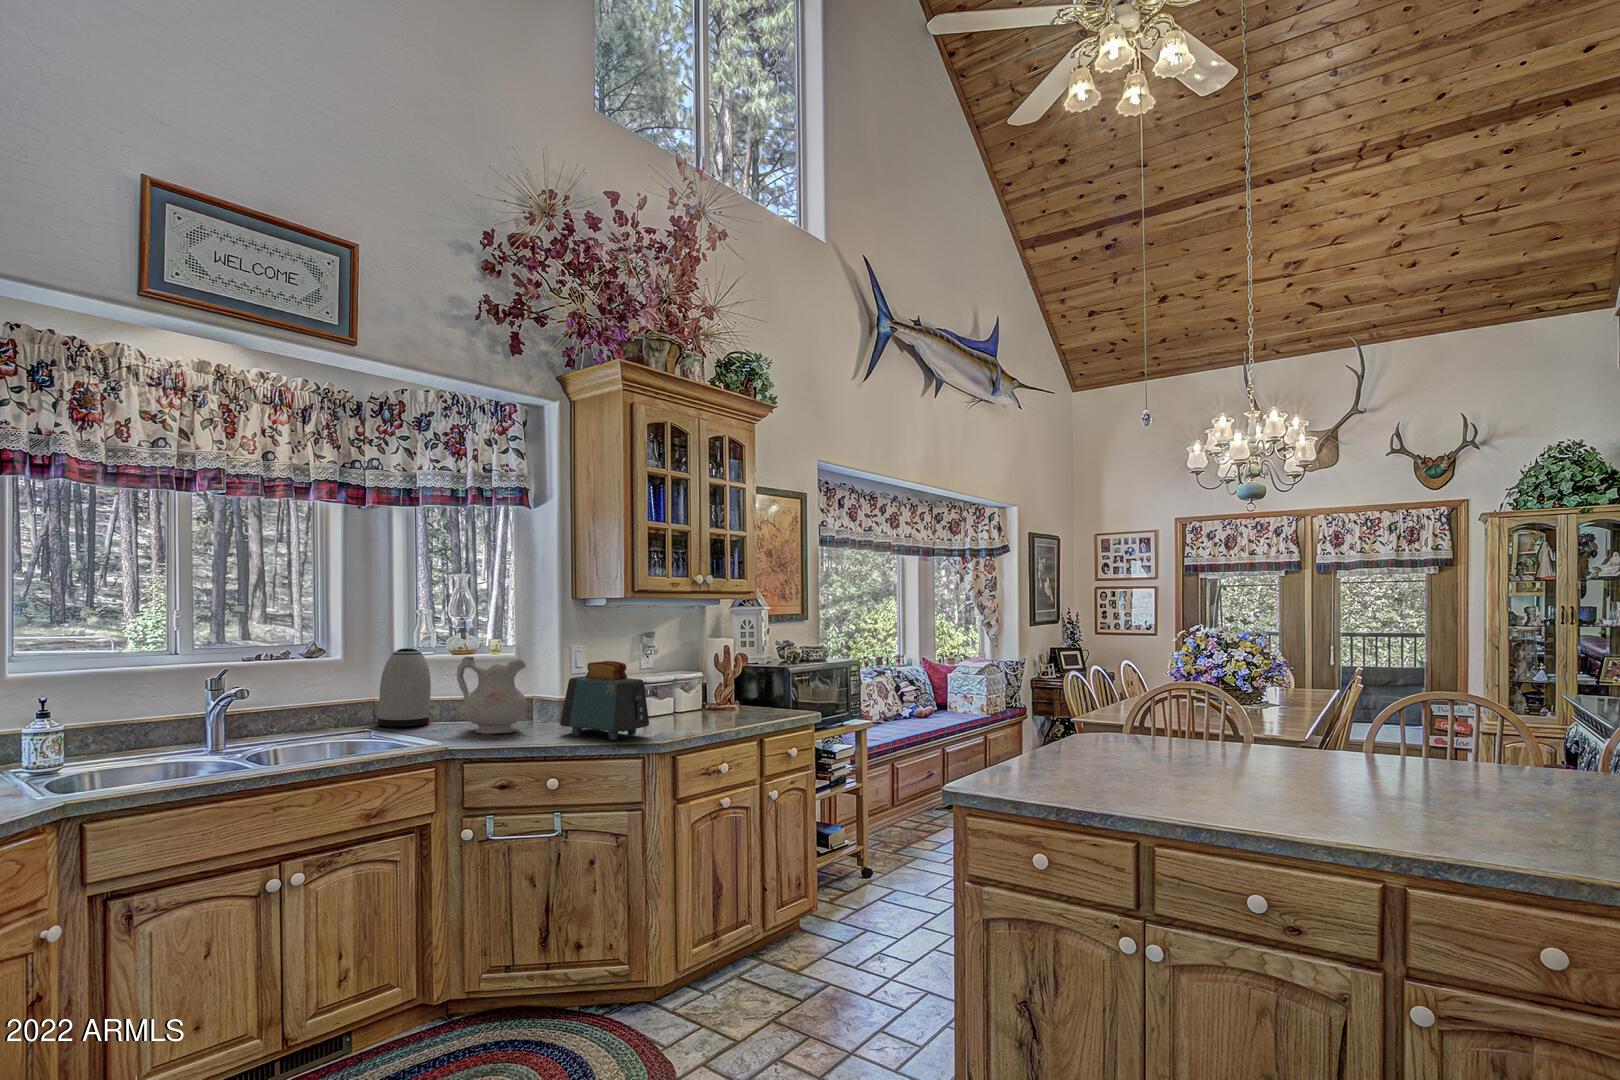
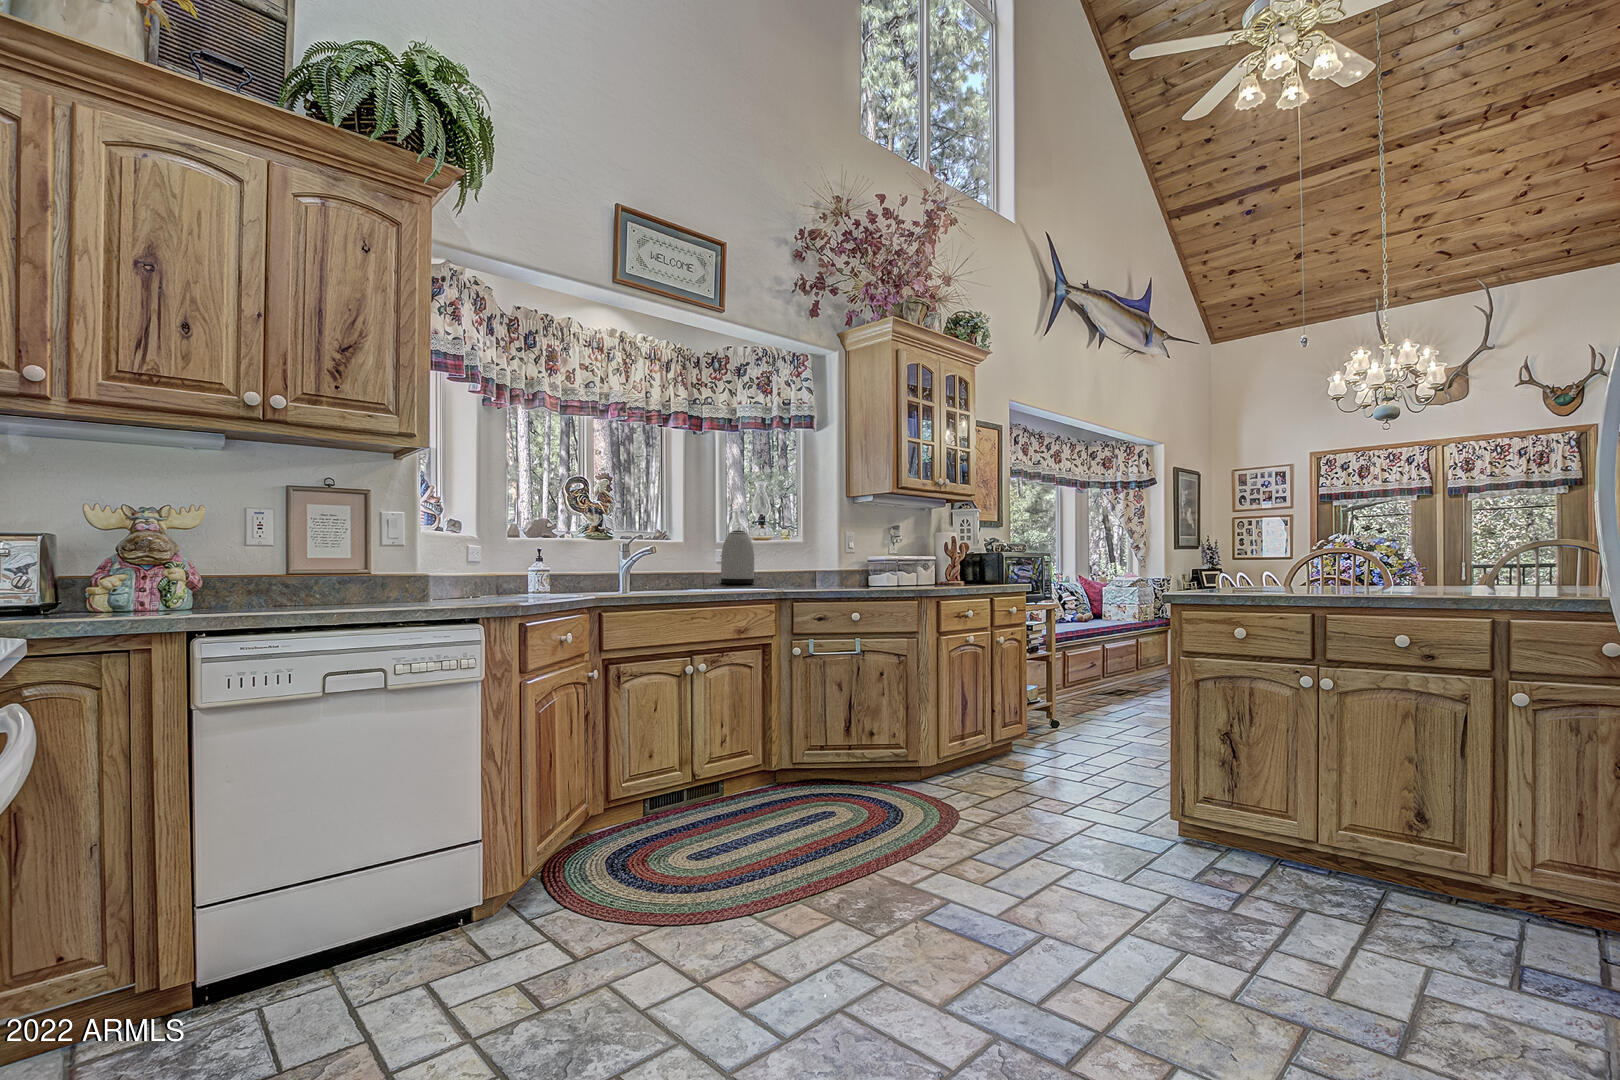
ceramic pitcher: present [457,656,526,734] -> none [776,534,823,588]
toaster: present [560,661,649,740] -> none [849,537,912,591]

